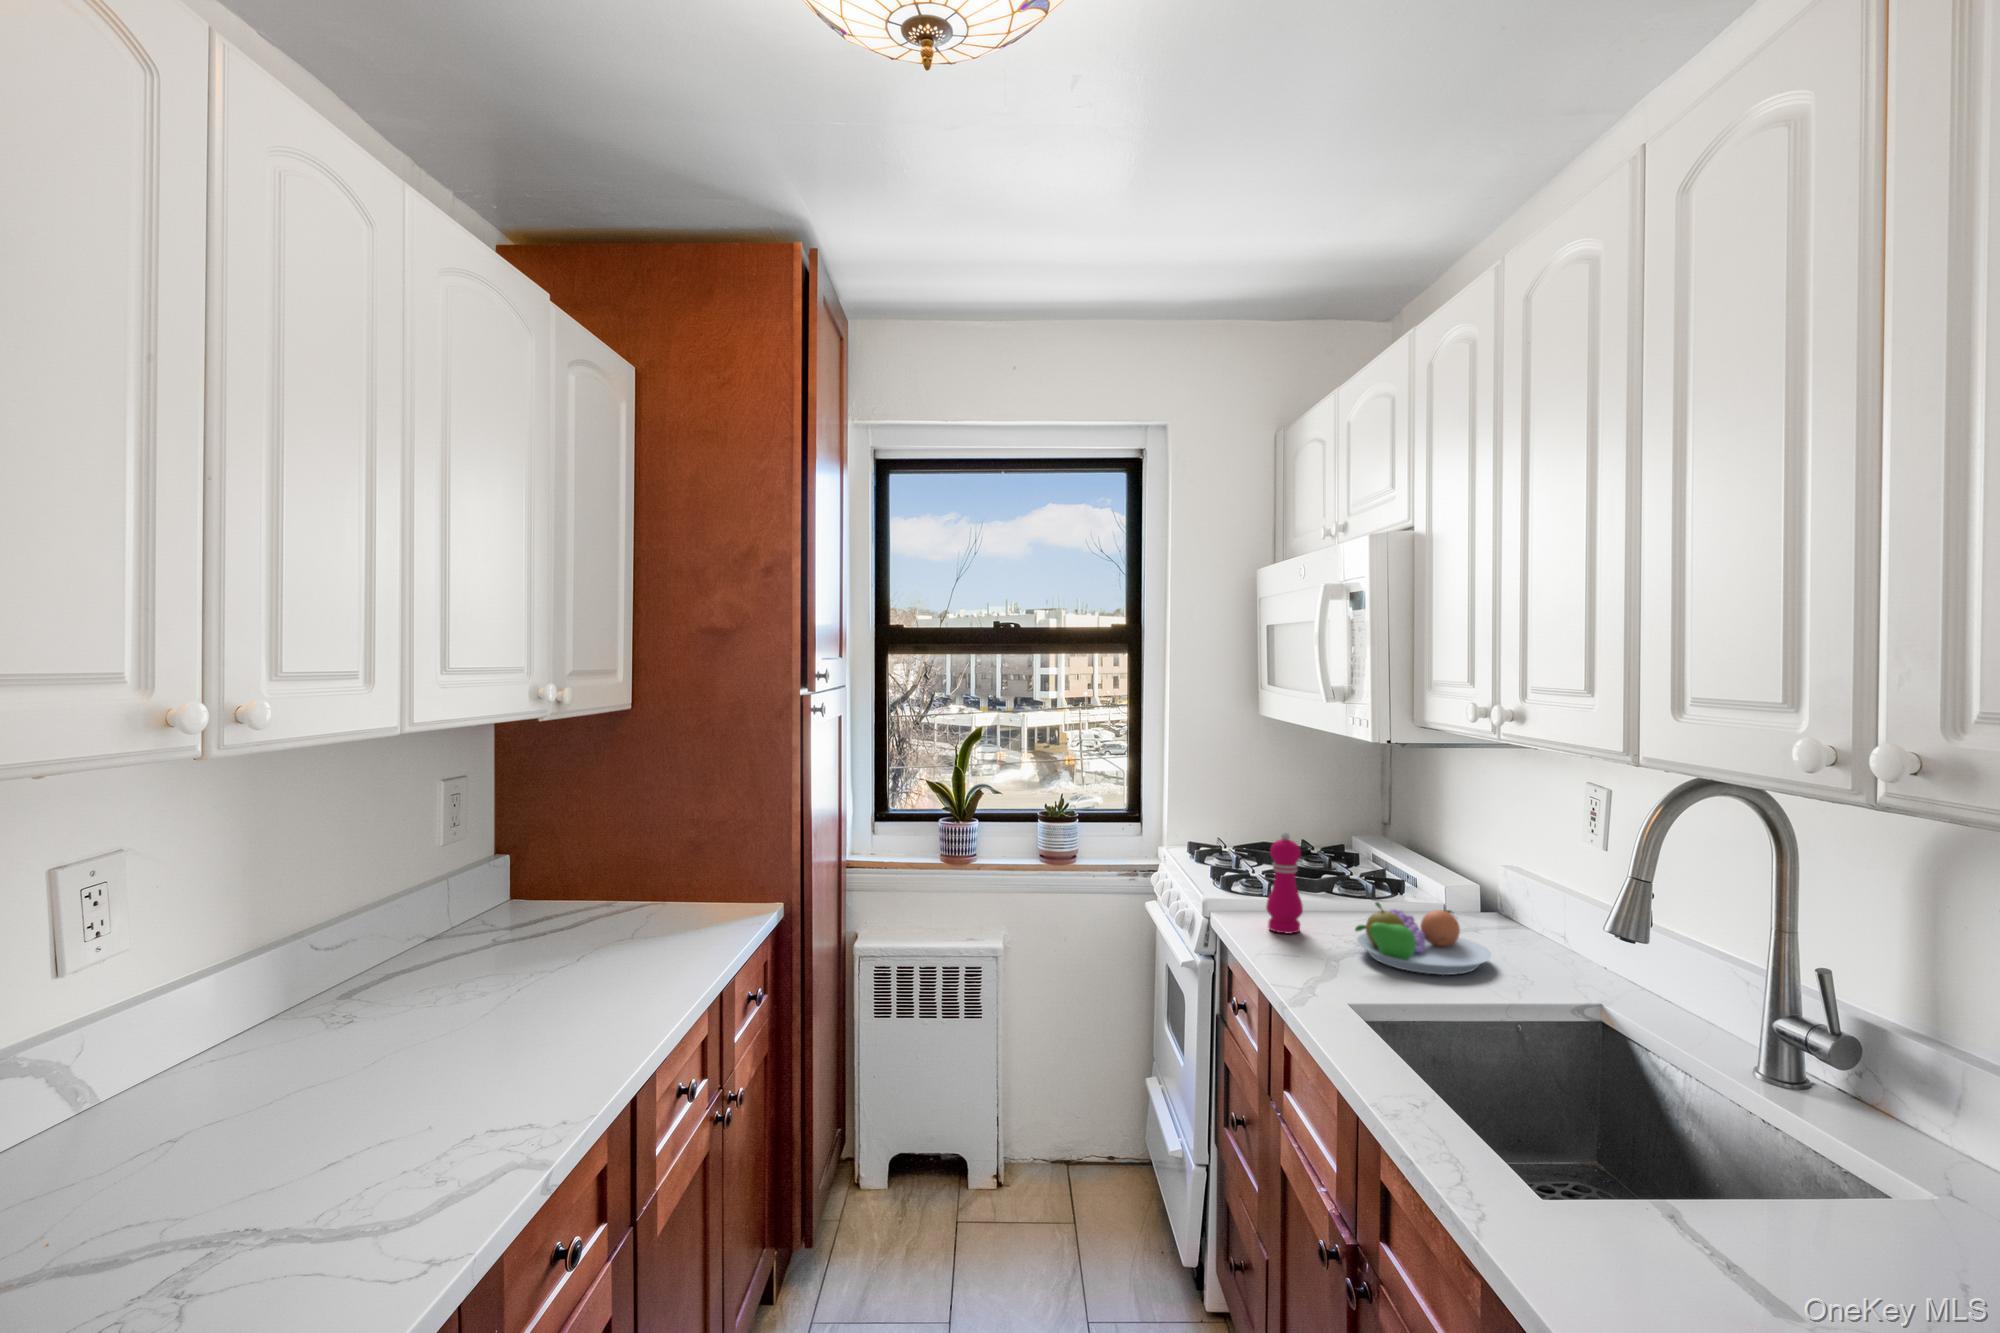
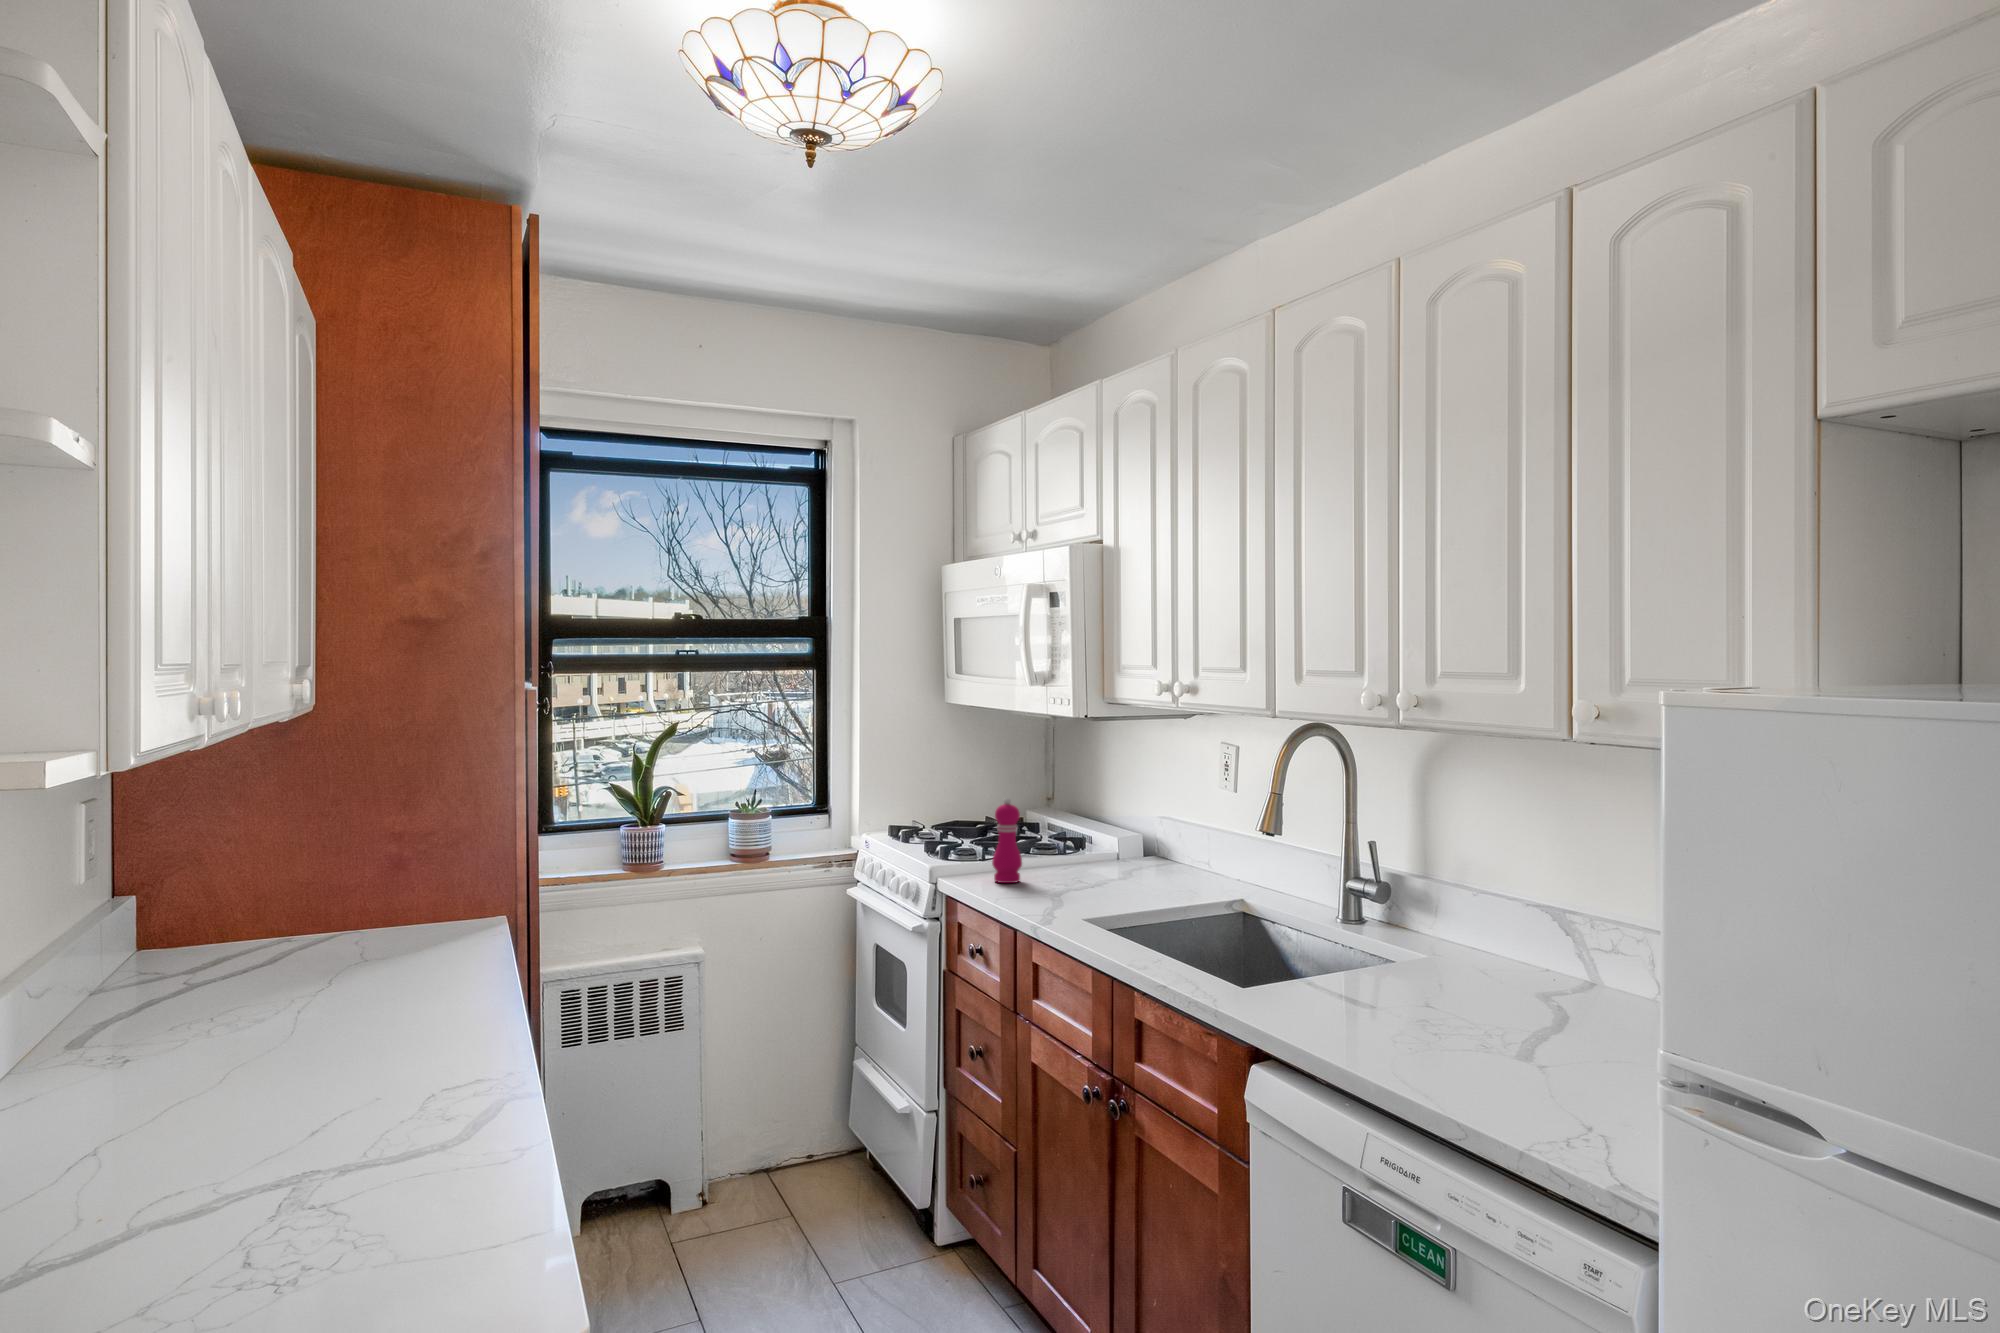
fruit bowl: present [1355,902,1491,975] -> none [1071,847,1170,895]

